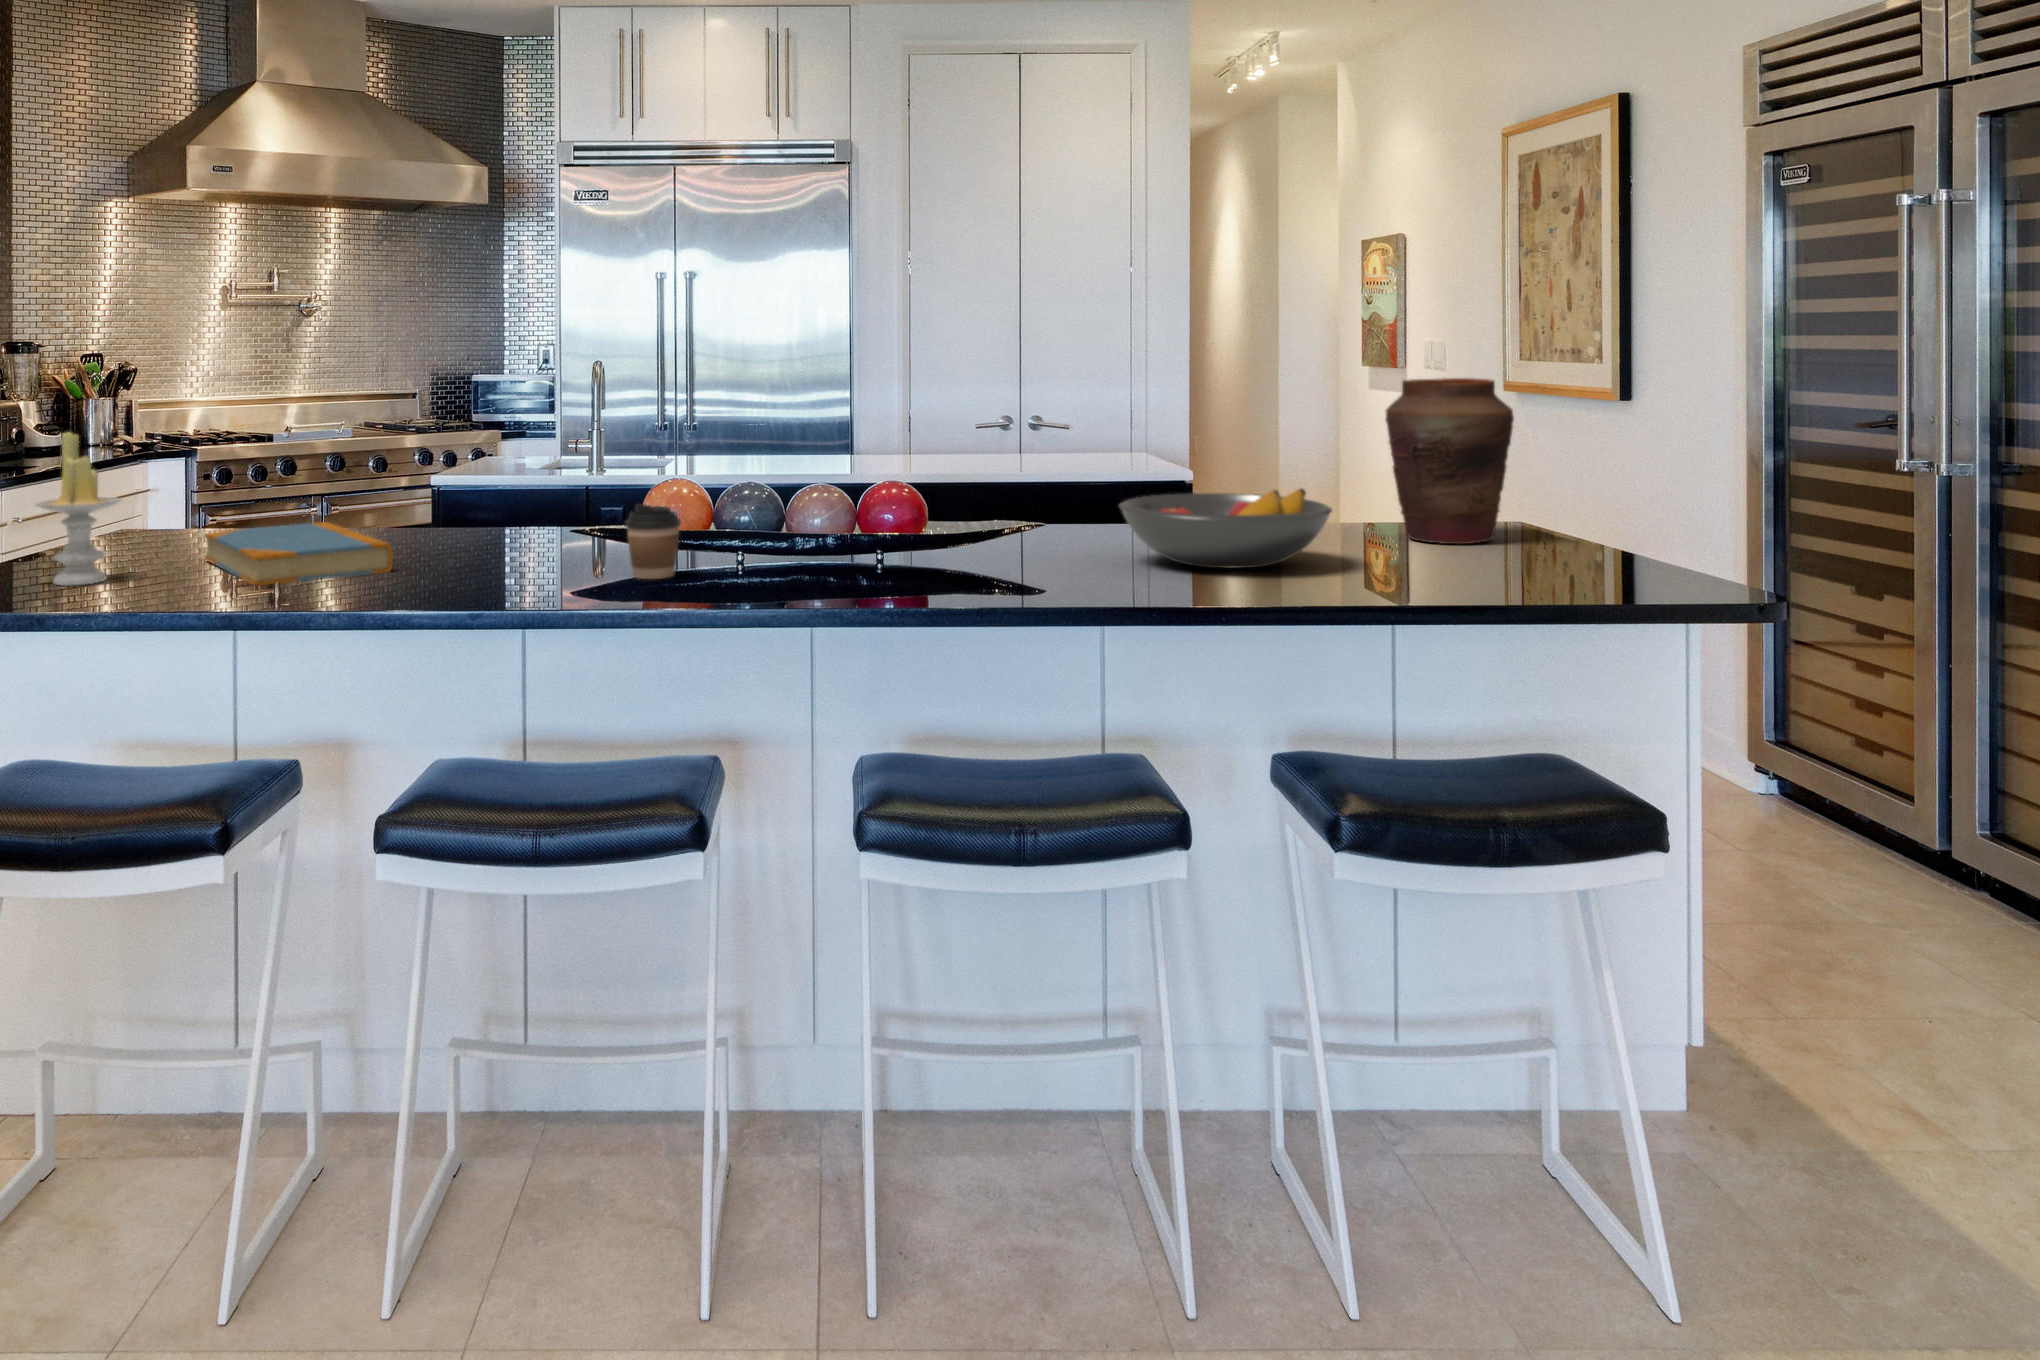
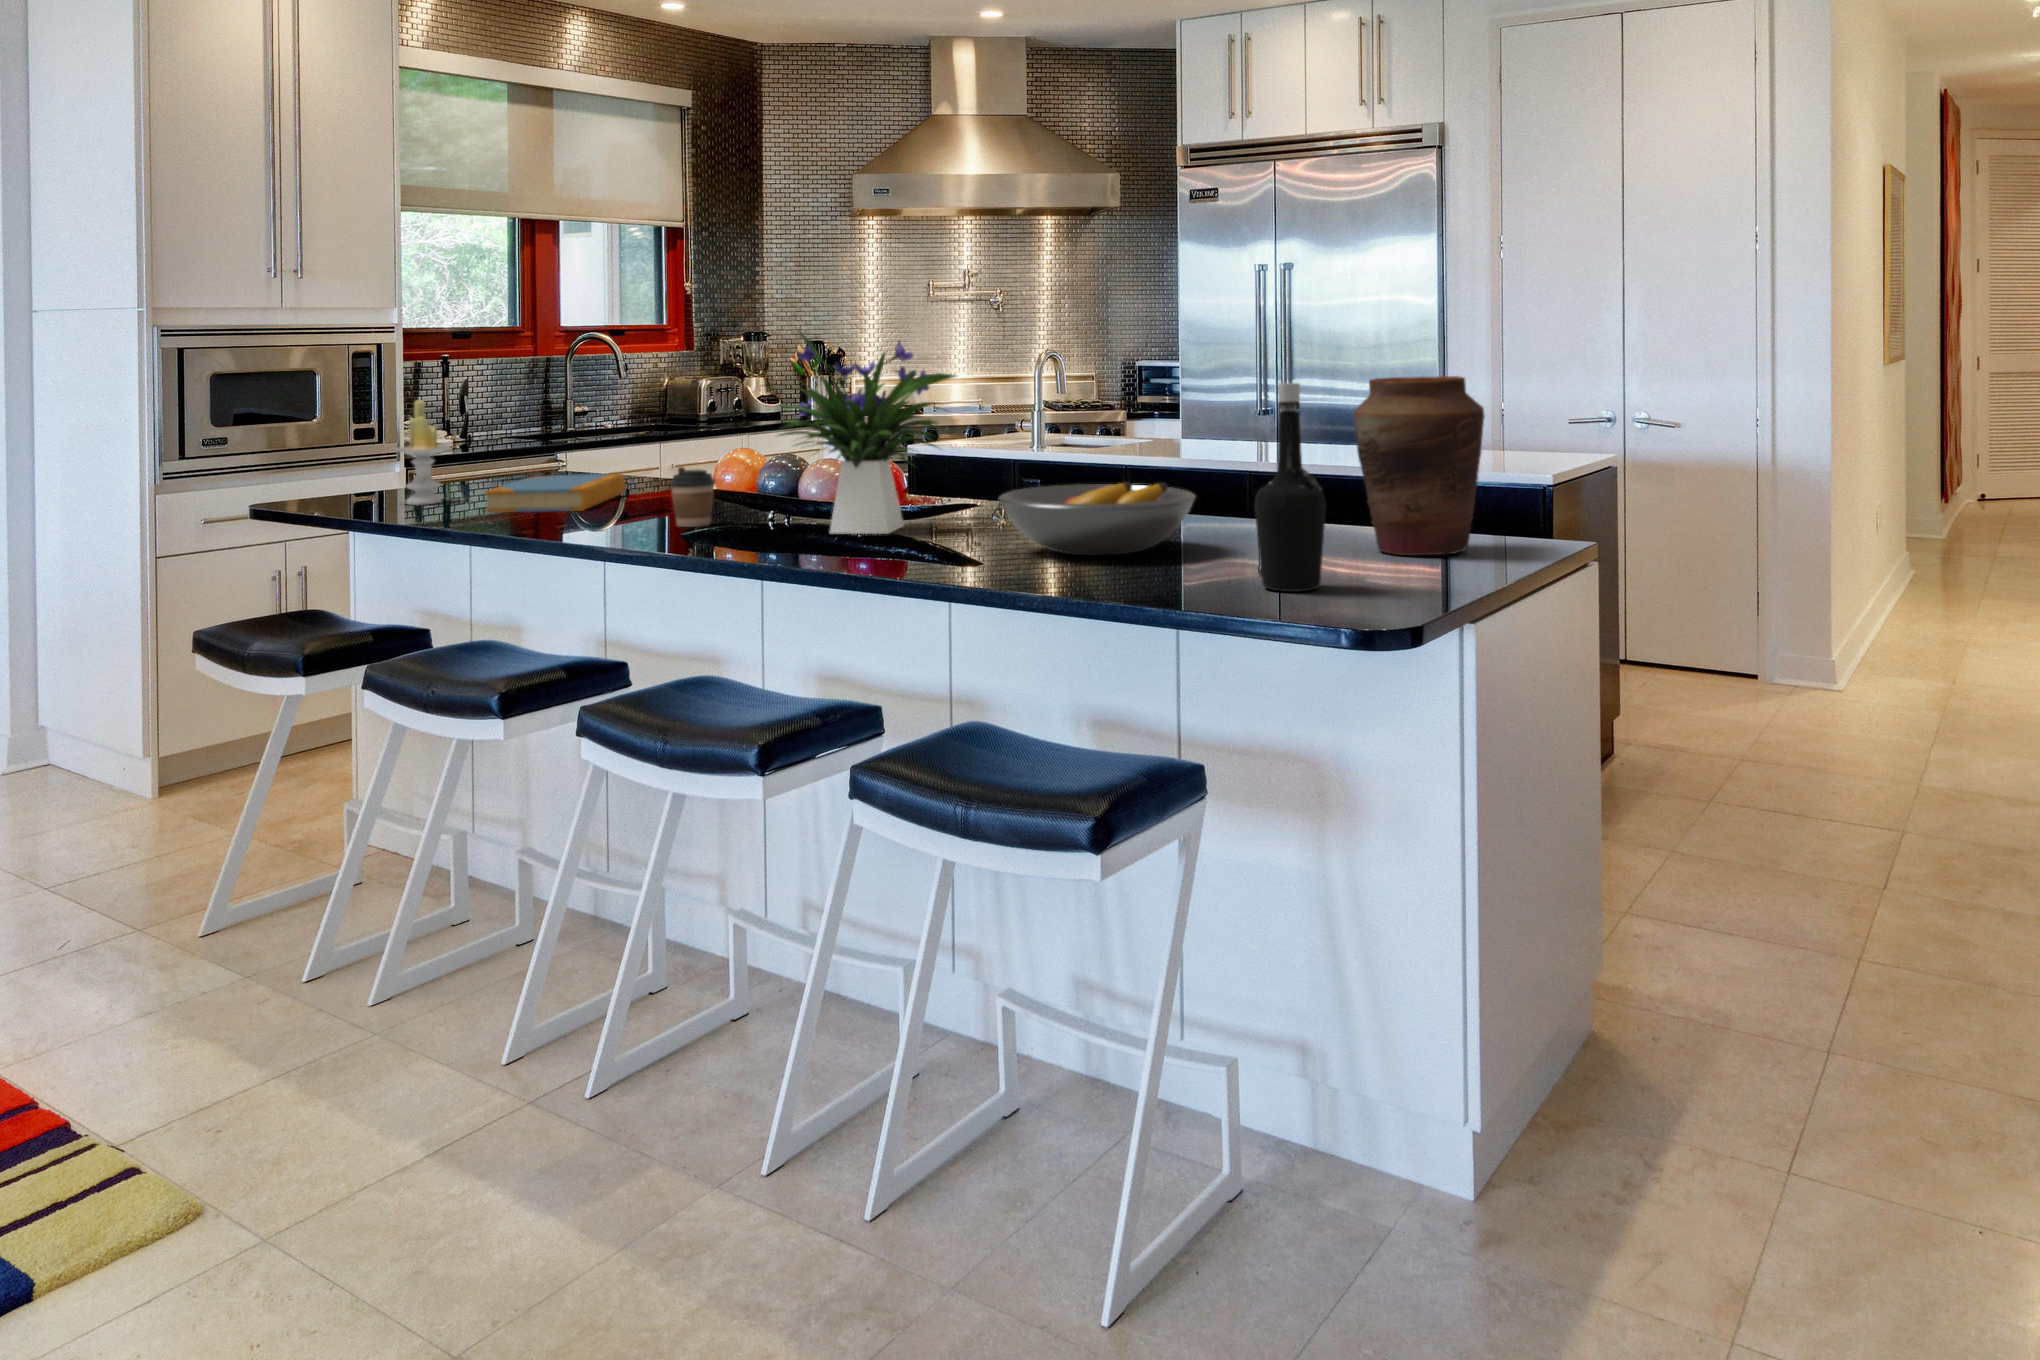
flower arrangement: none [764,332,980,571] -> present [776,331,956,534]
bottle: none [1525,384,1600,582] -> present [1255,383,1326,592]

